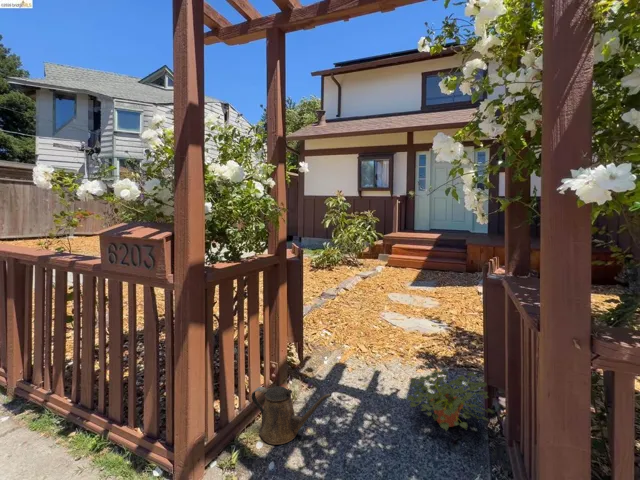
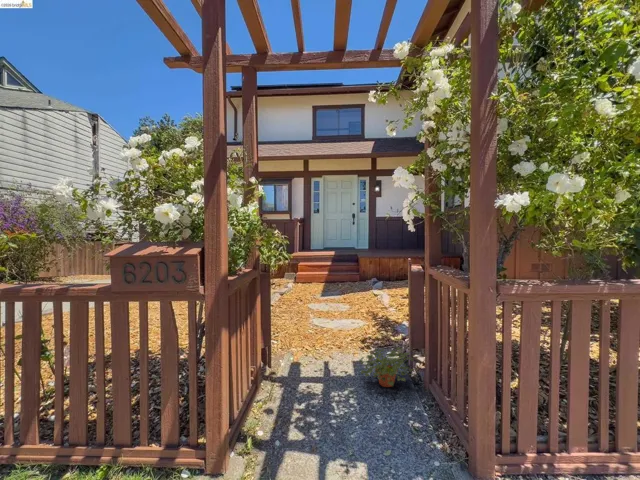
watering can: present [251,386,331,445] -> none [247,375,315,424]

